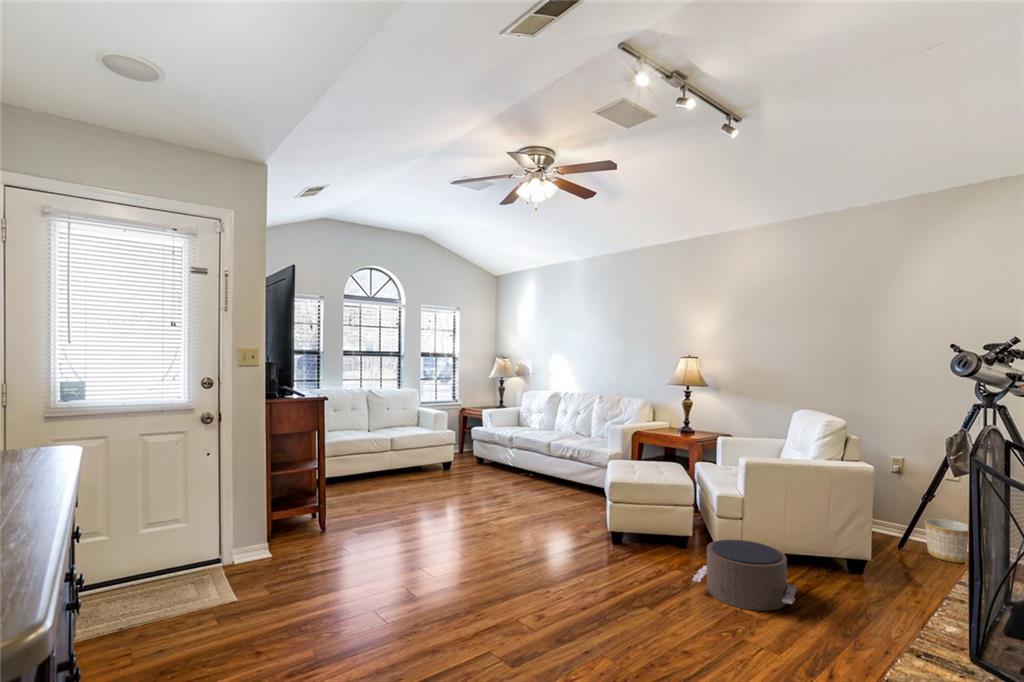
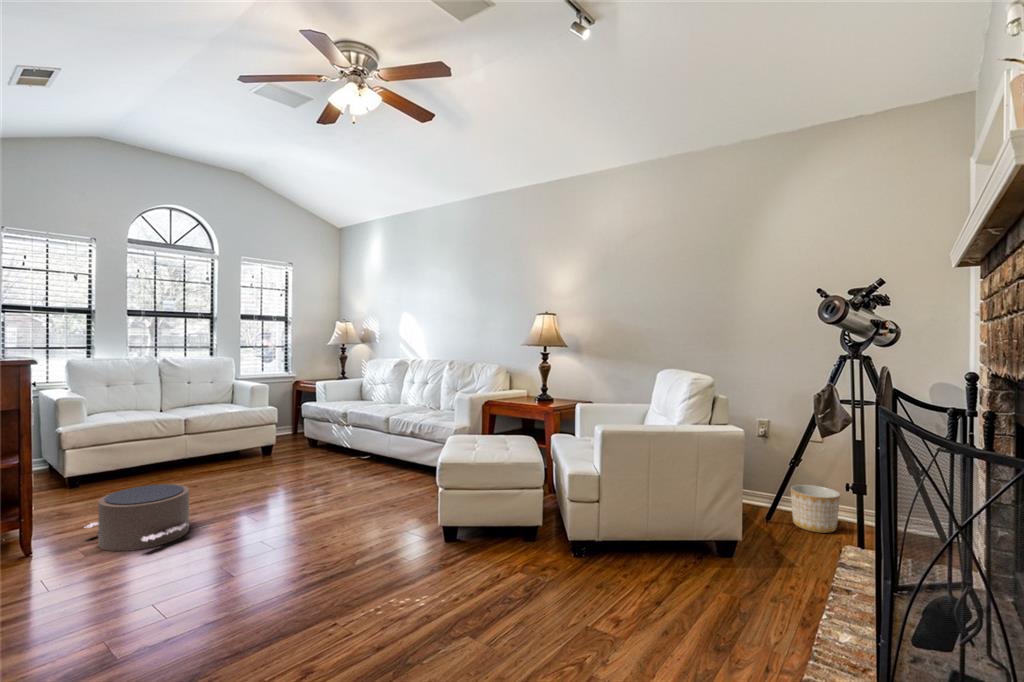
pouf: present [693,540,797,611] -> present [85,484,189,551]

